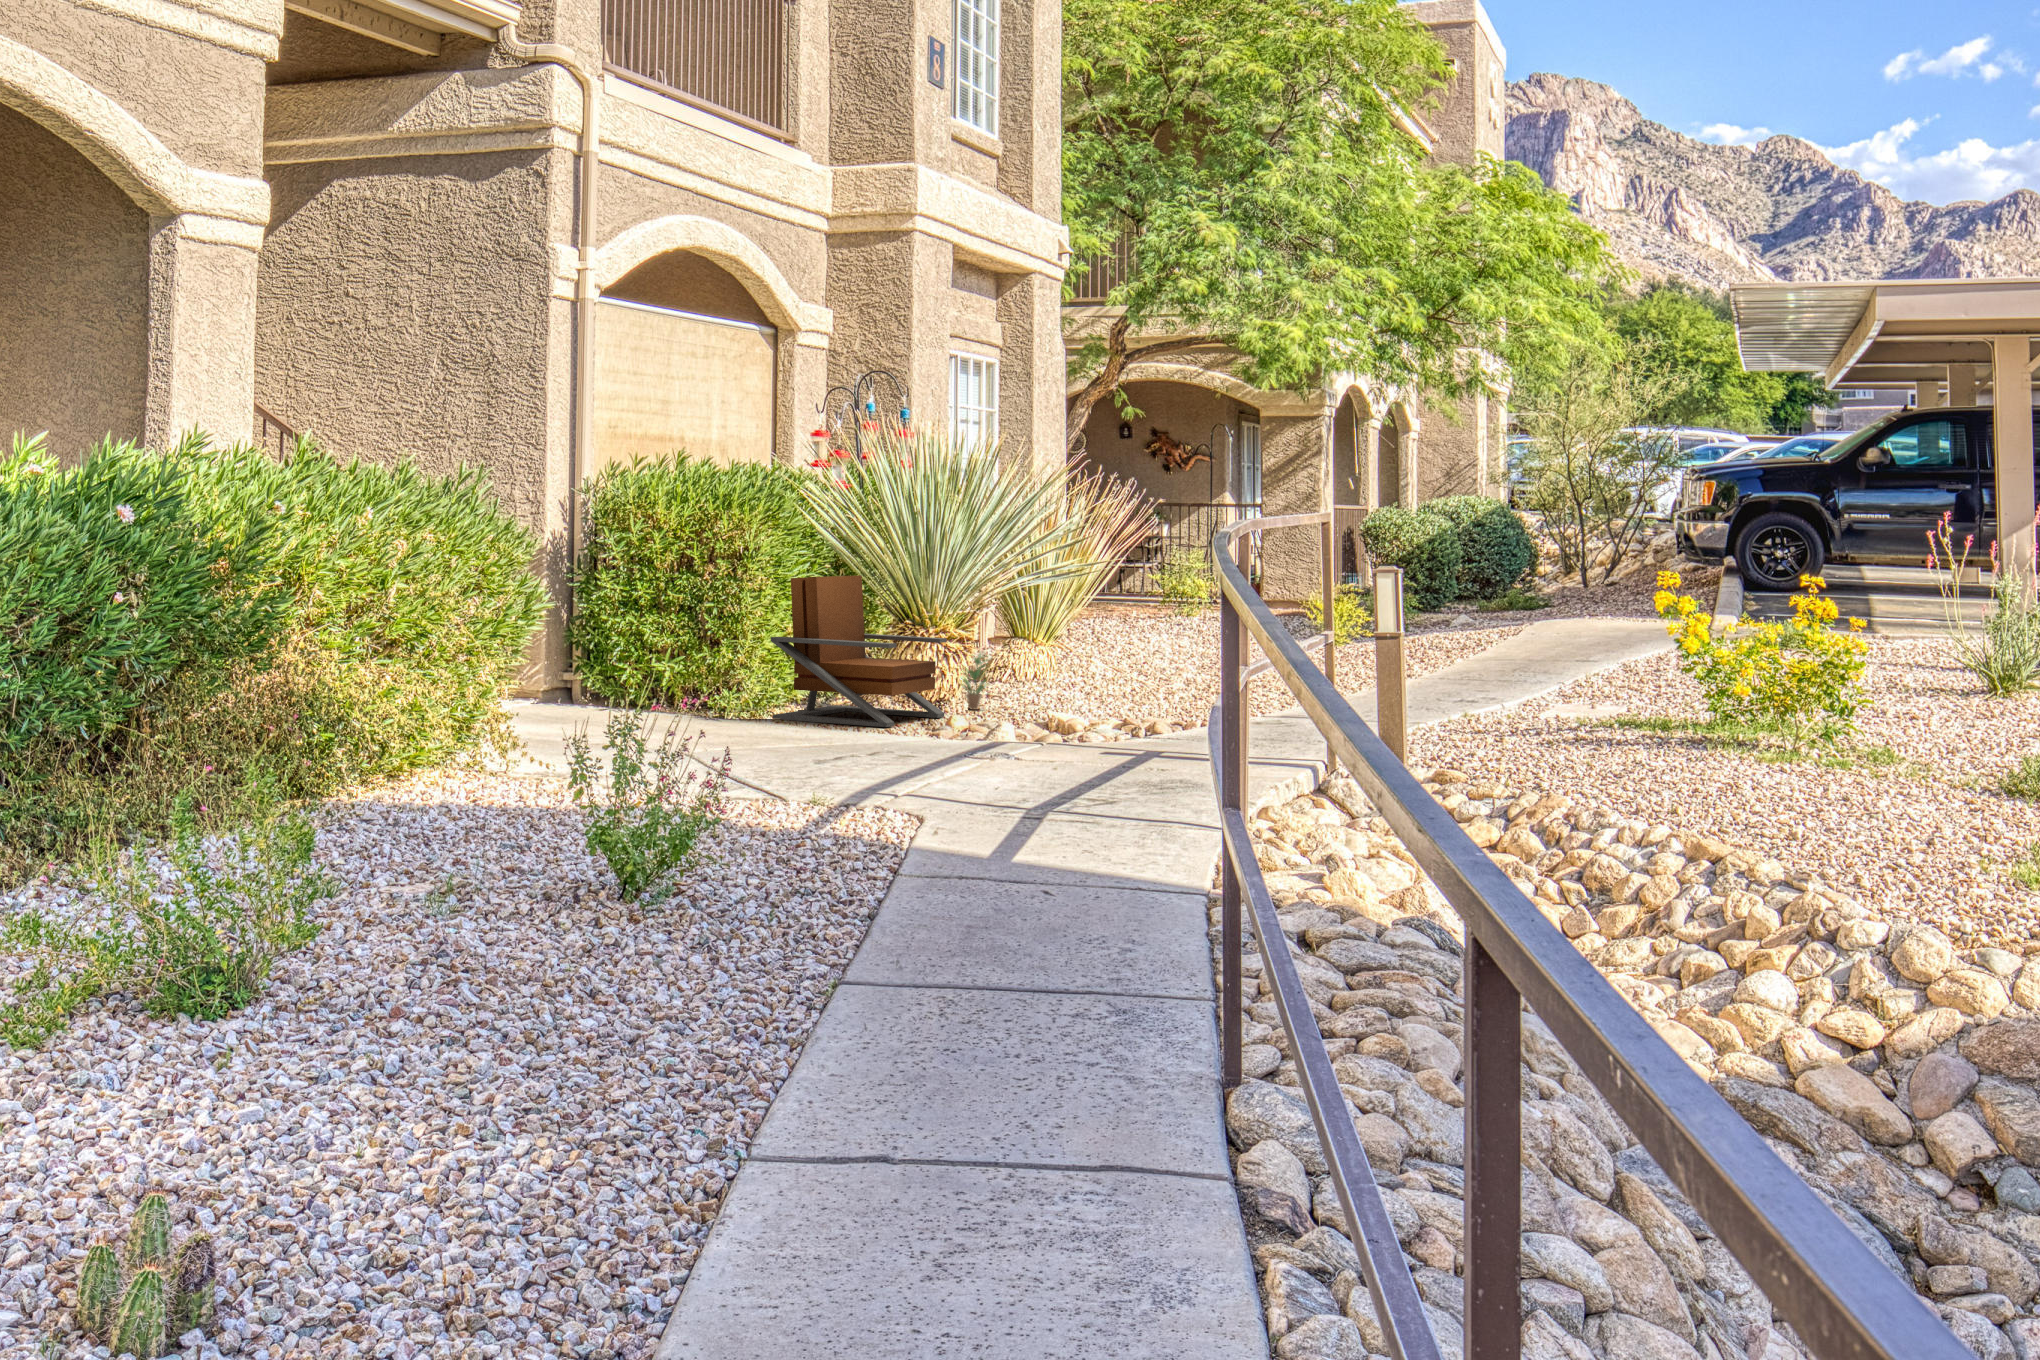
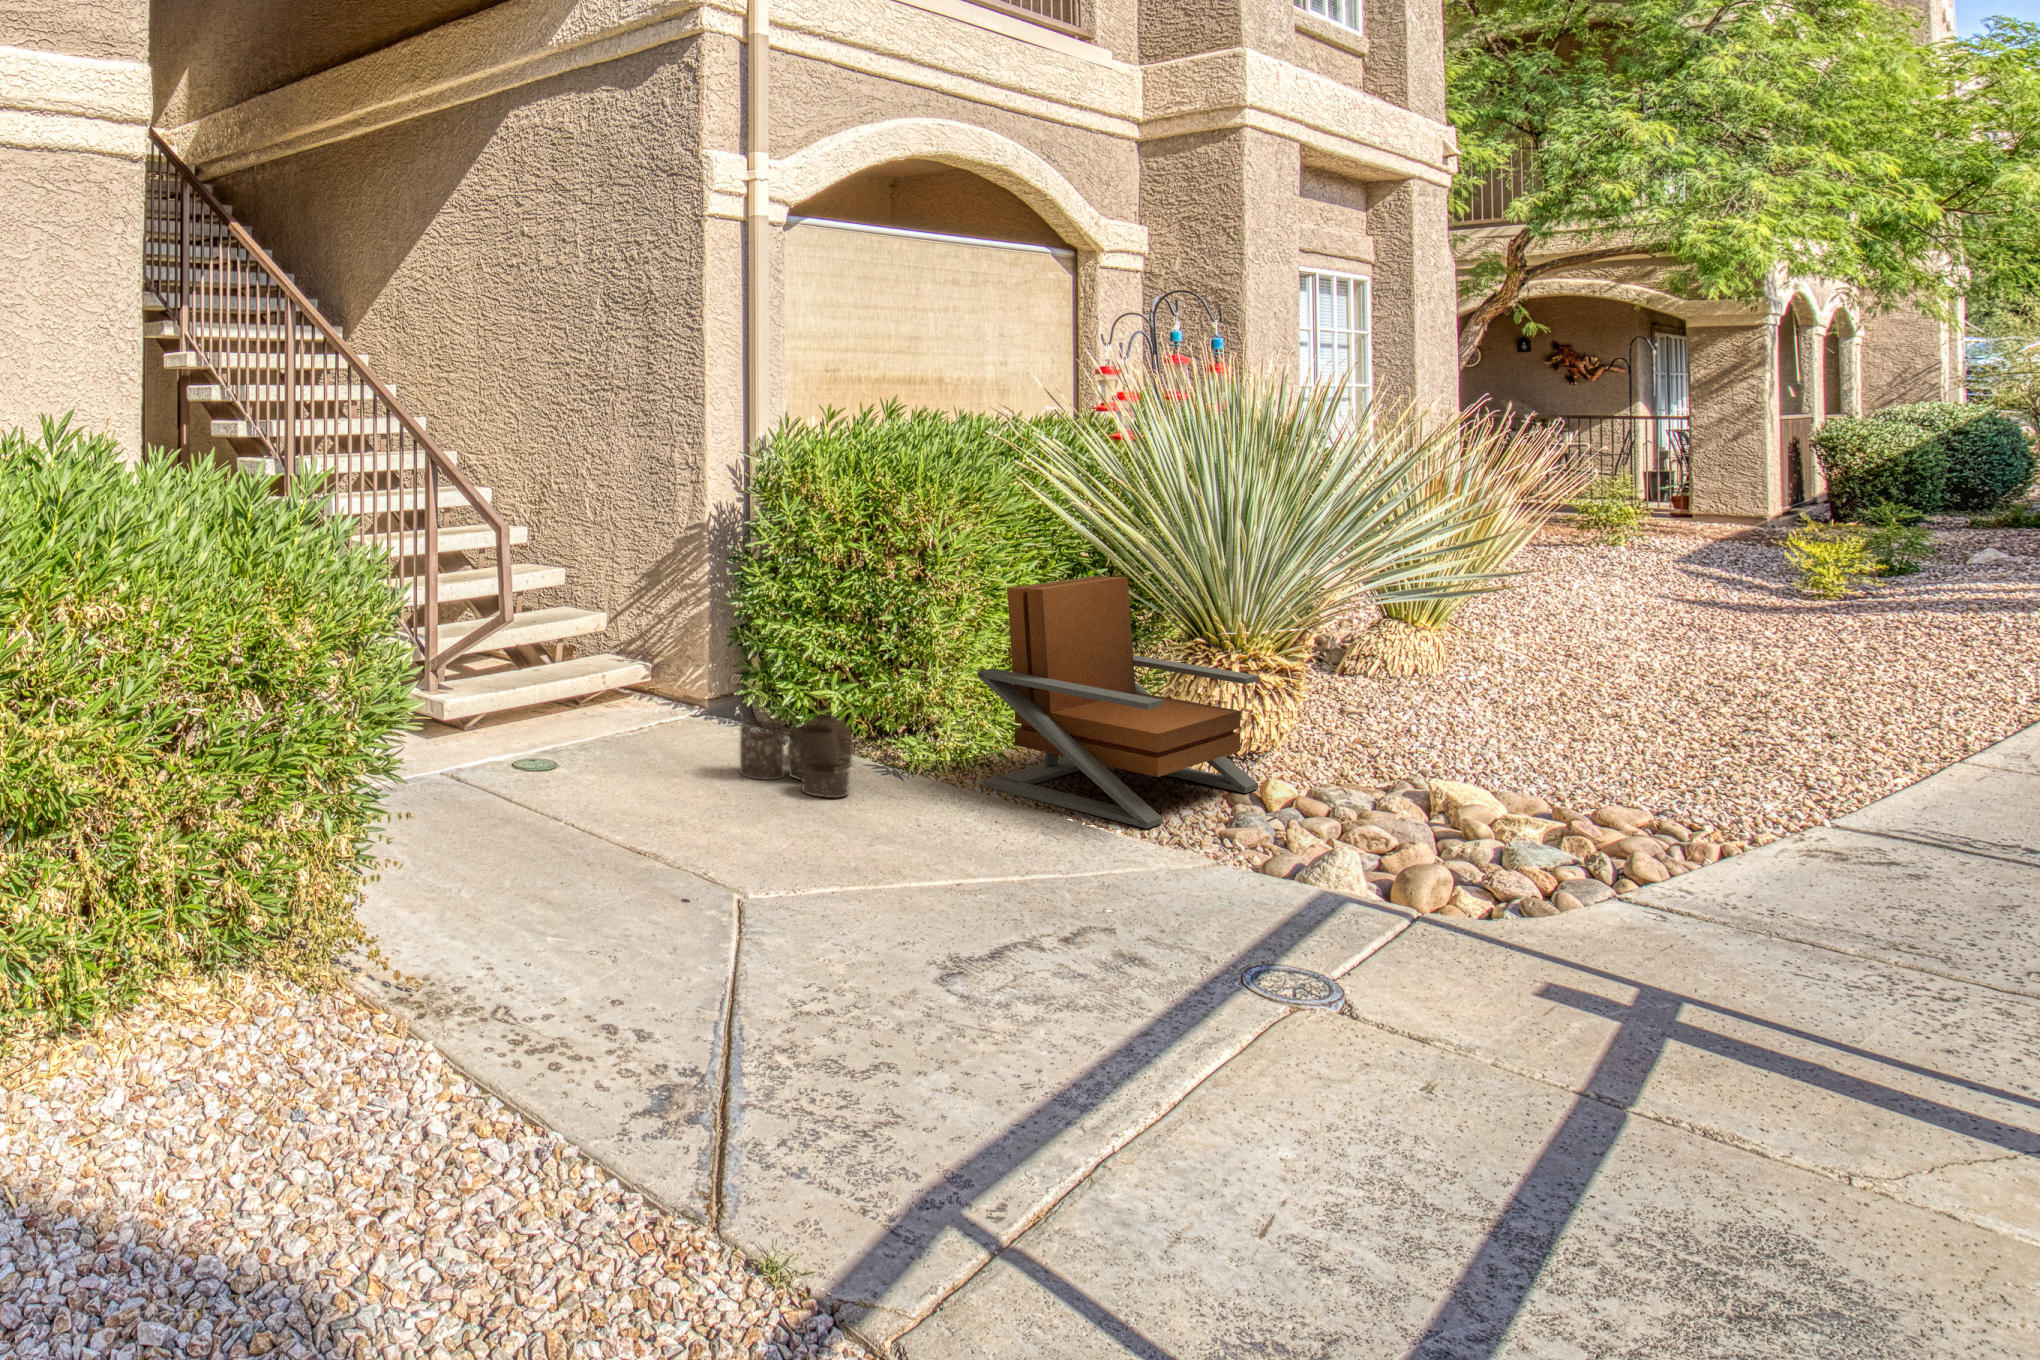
potted plant: present [963,654,988,710] -> none [1286,678,1341,763]
woven basket: none [606,674,692,722] -> present [740,714,853,798]

